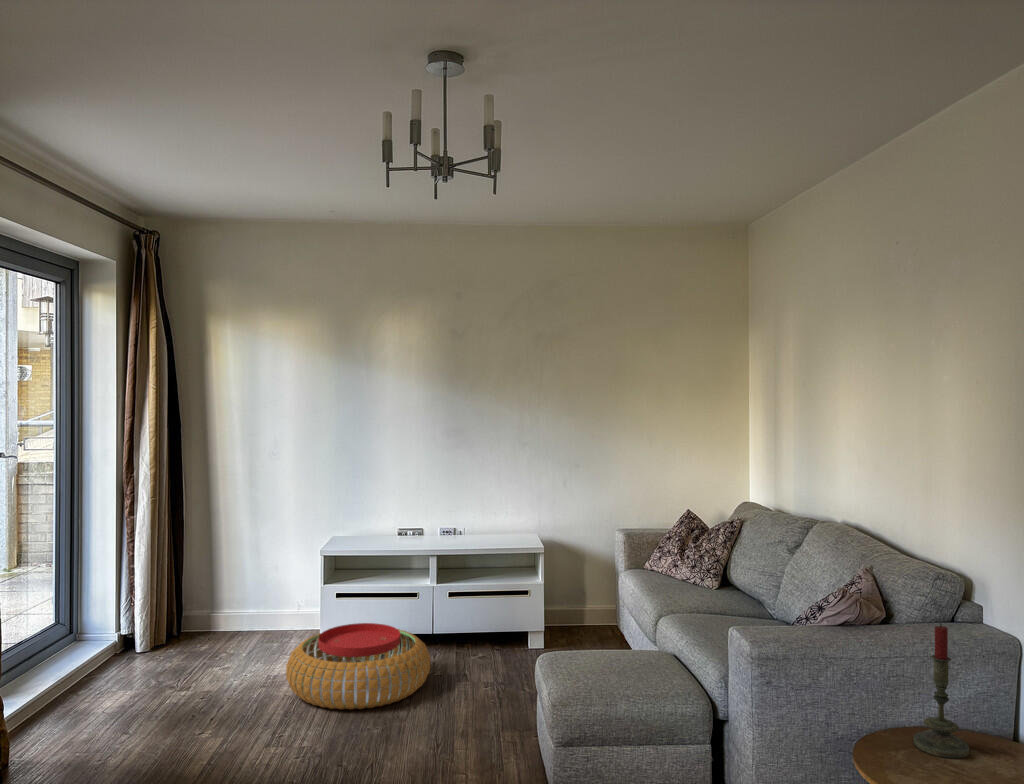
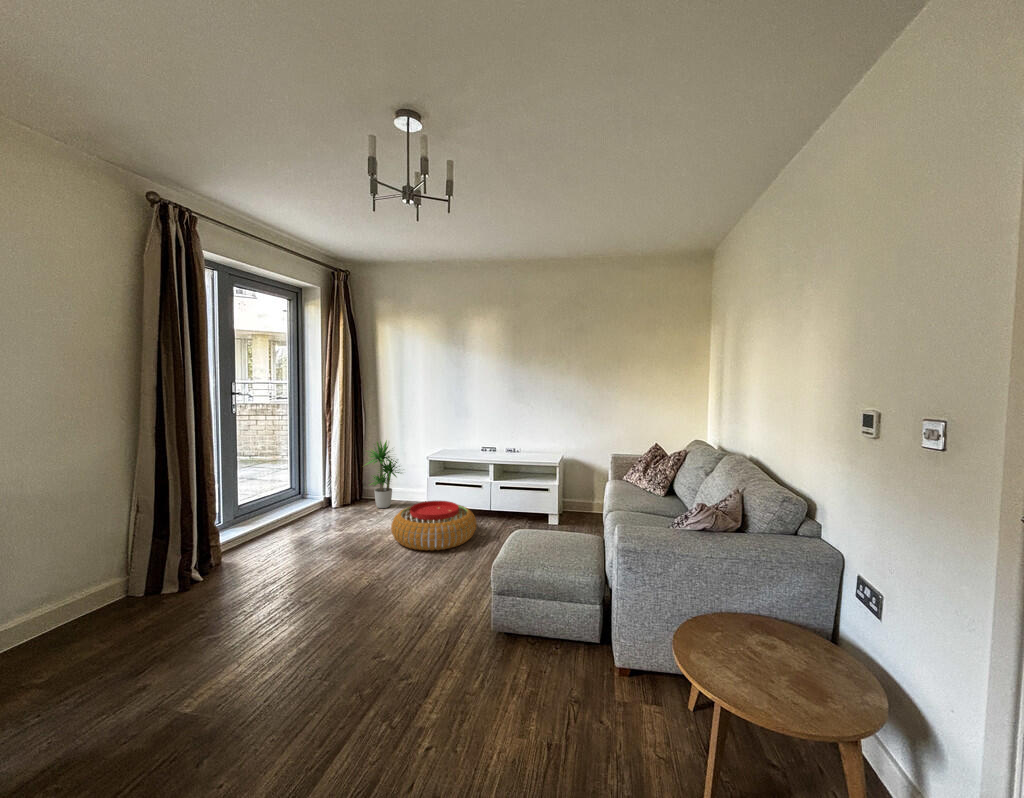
potted plant: none [191,522,274,647] -> present [365,440,400,508]
candle: present [914,624,969,759] -> none [728,536,771,643]

